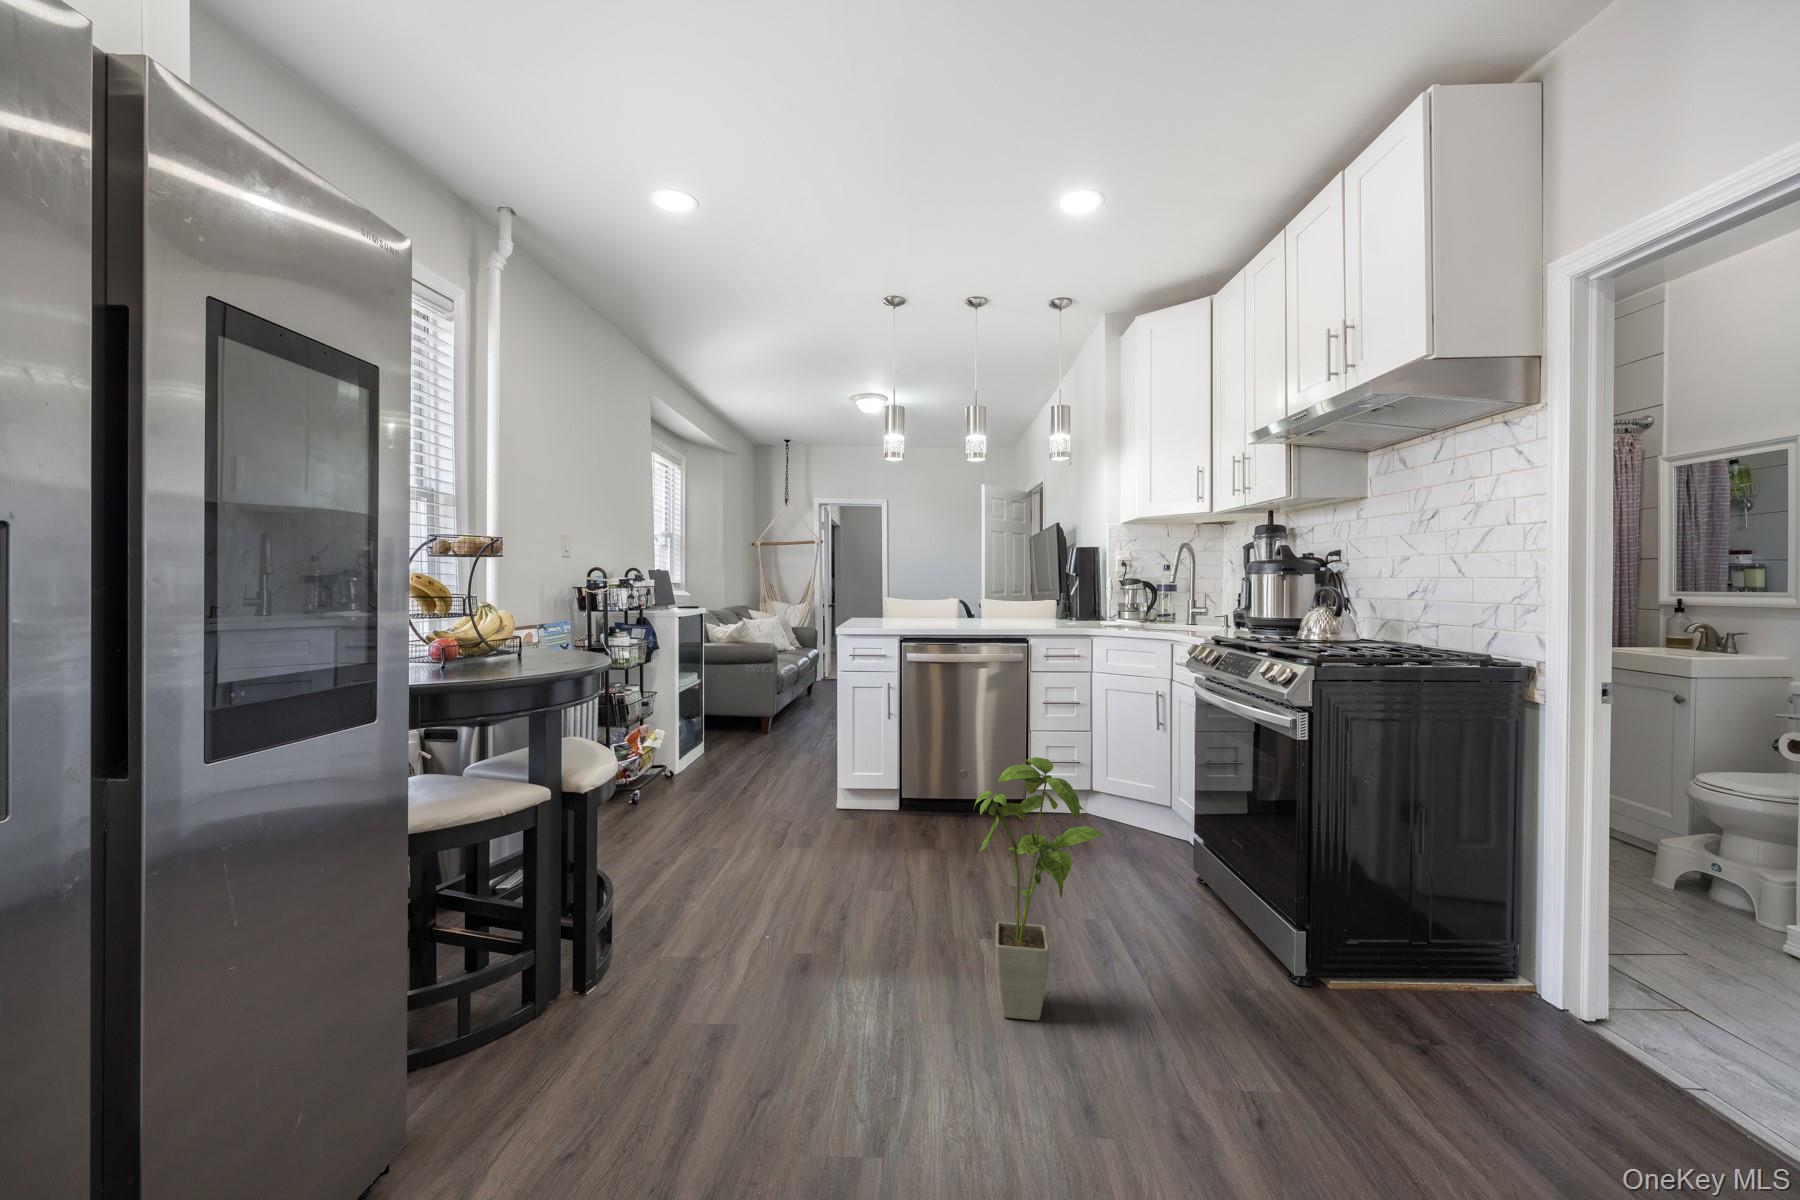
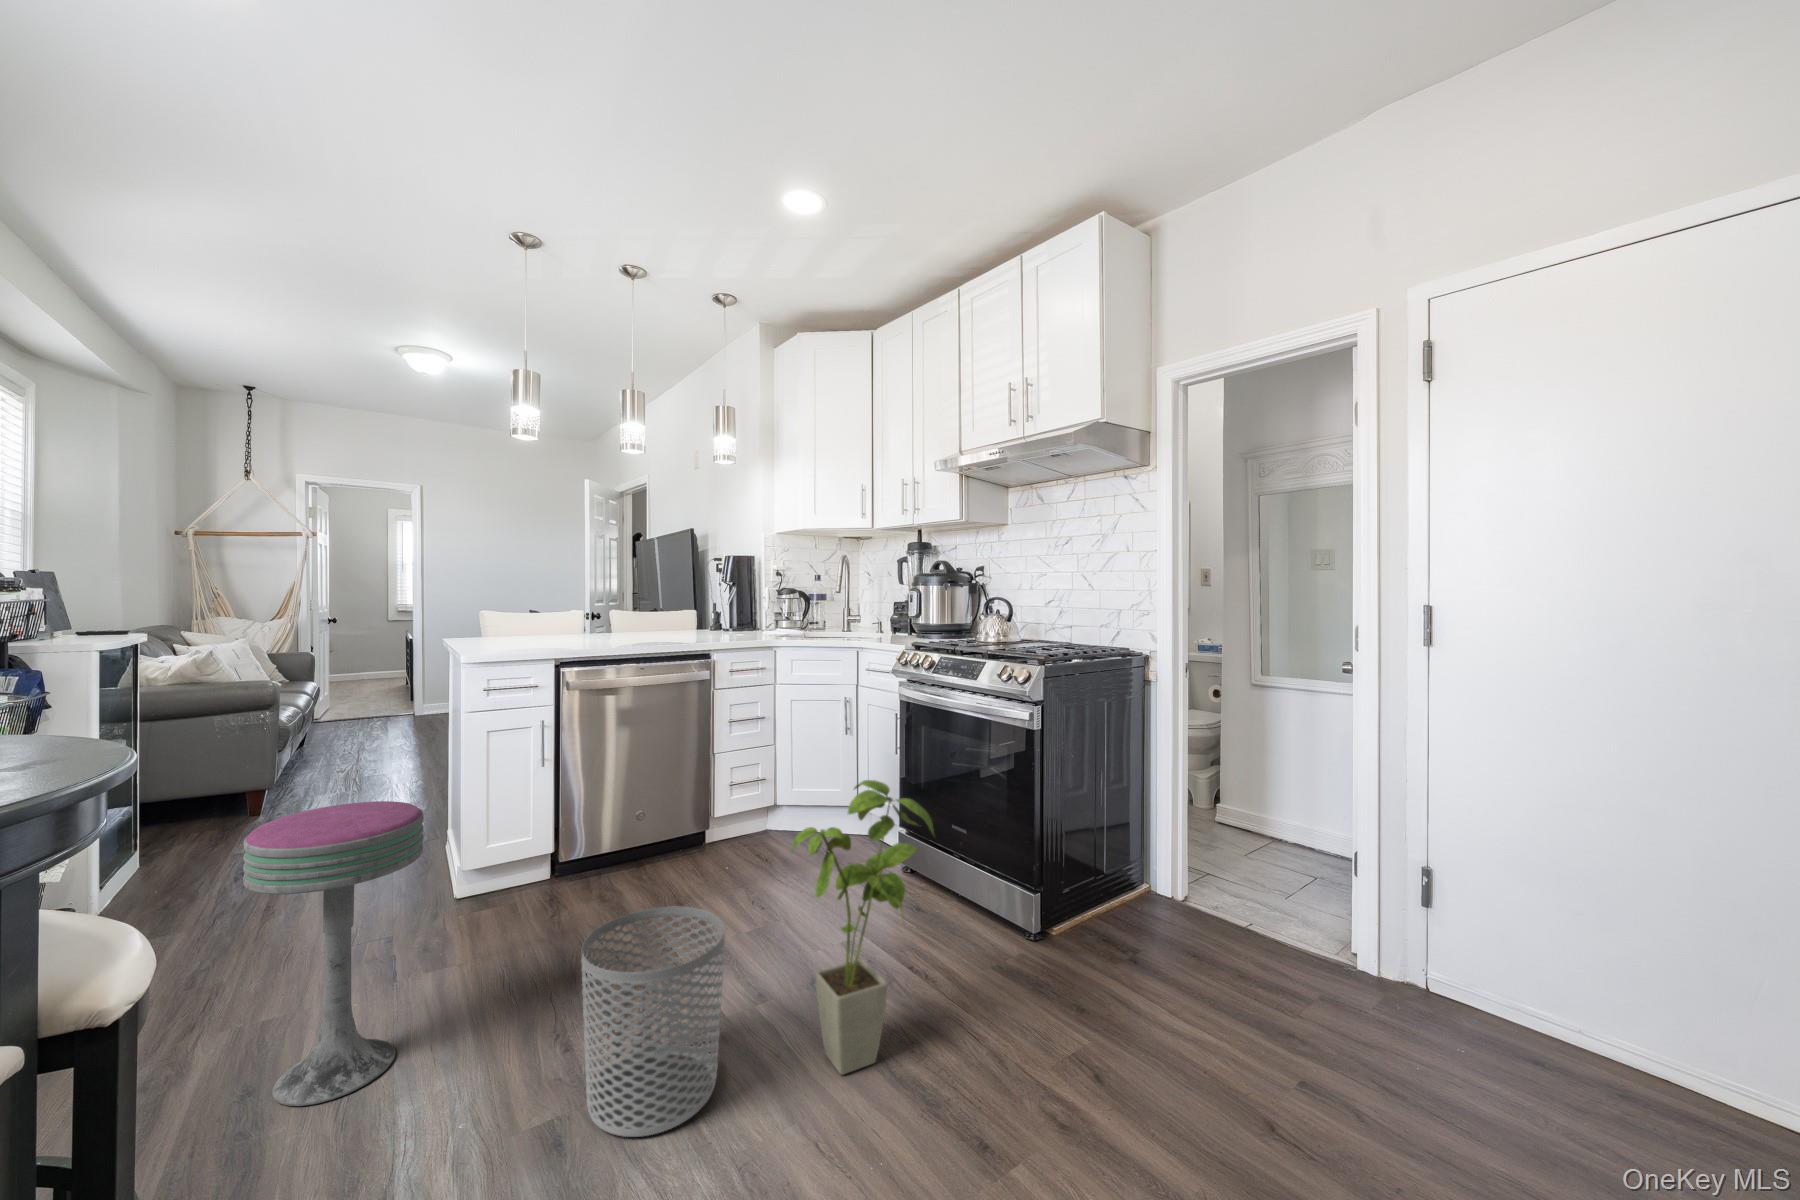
bar stool: none [676,722,768,904] -> present [243,801,424,1106]
waste bin: none [816,832,921,997] -> present [581,907,725,1137]

